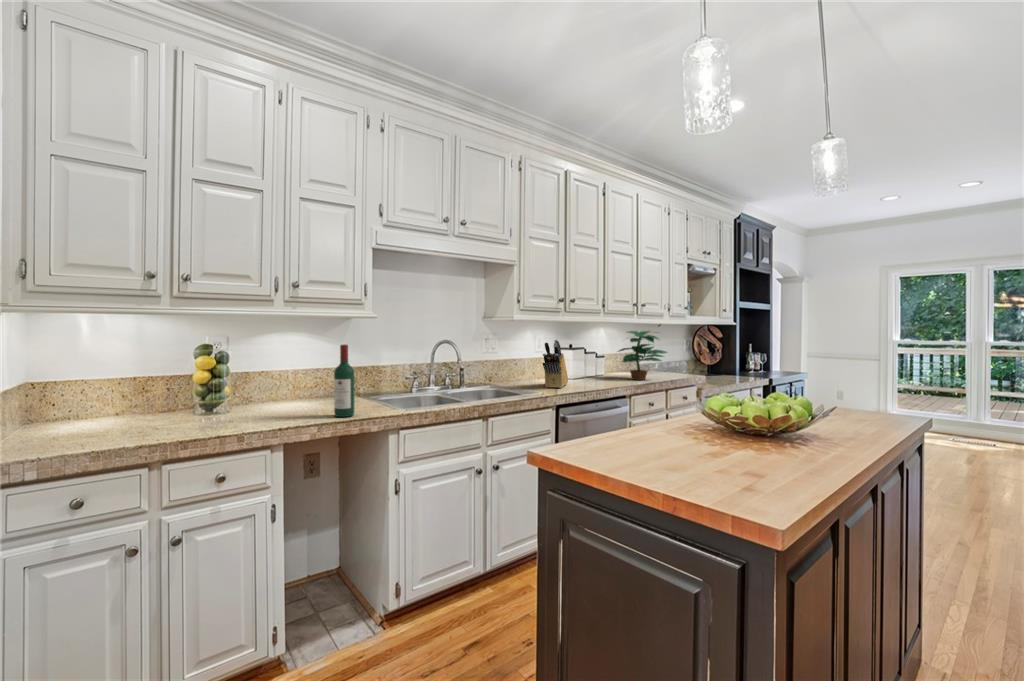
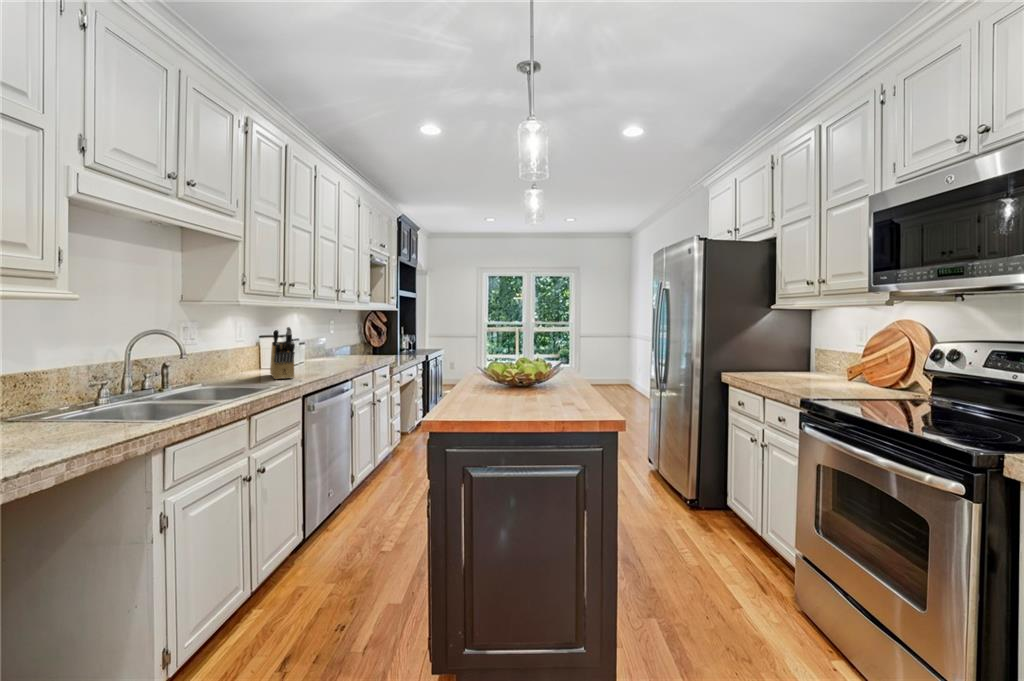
potted plant: present [618,331,667,380] -> none [325,317,372,365]
wine bottle: present [334,345,354,417] -> none [66,339,104,444]

